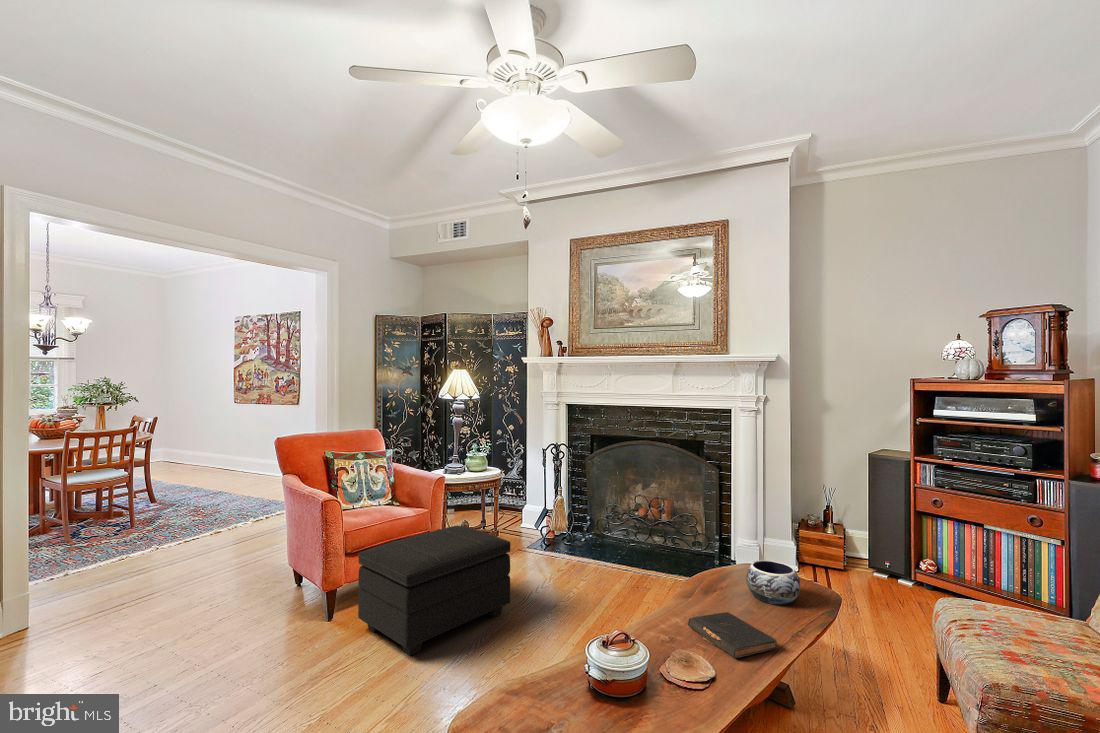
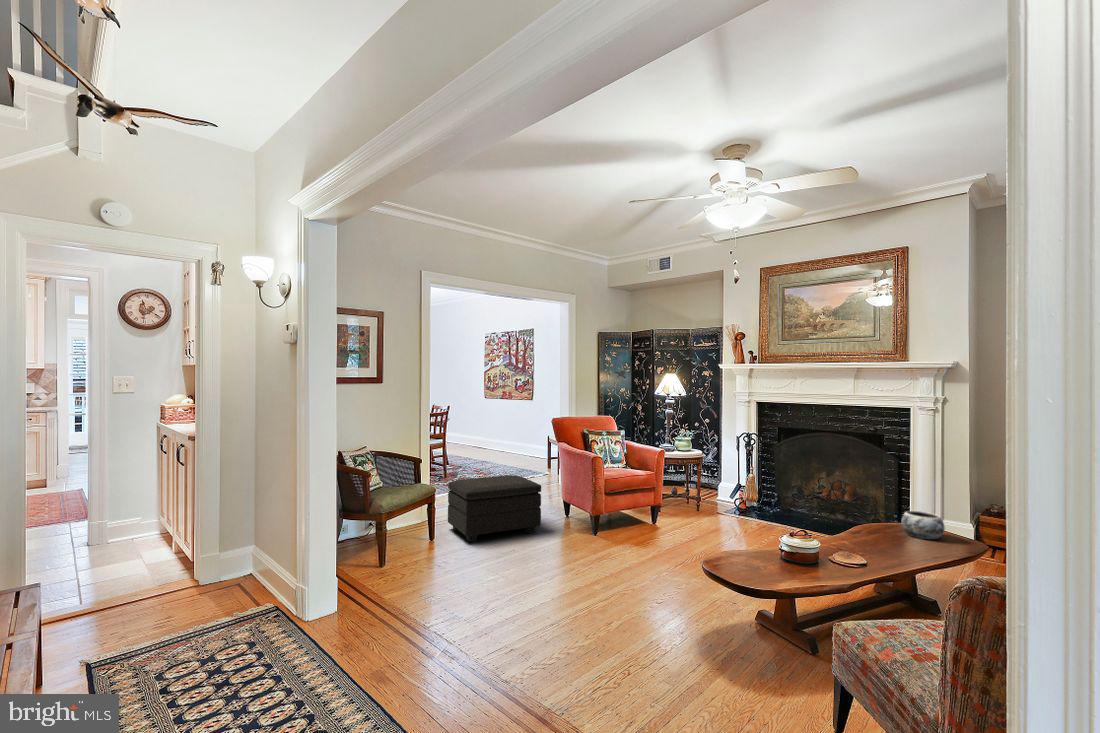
footstool: present [358,526,511,655] -> present [448,475,541,542]
book: present [688,612,777,658] -> none [850,535,913,554]

